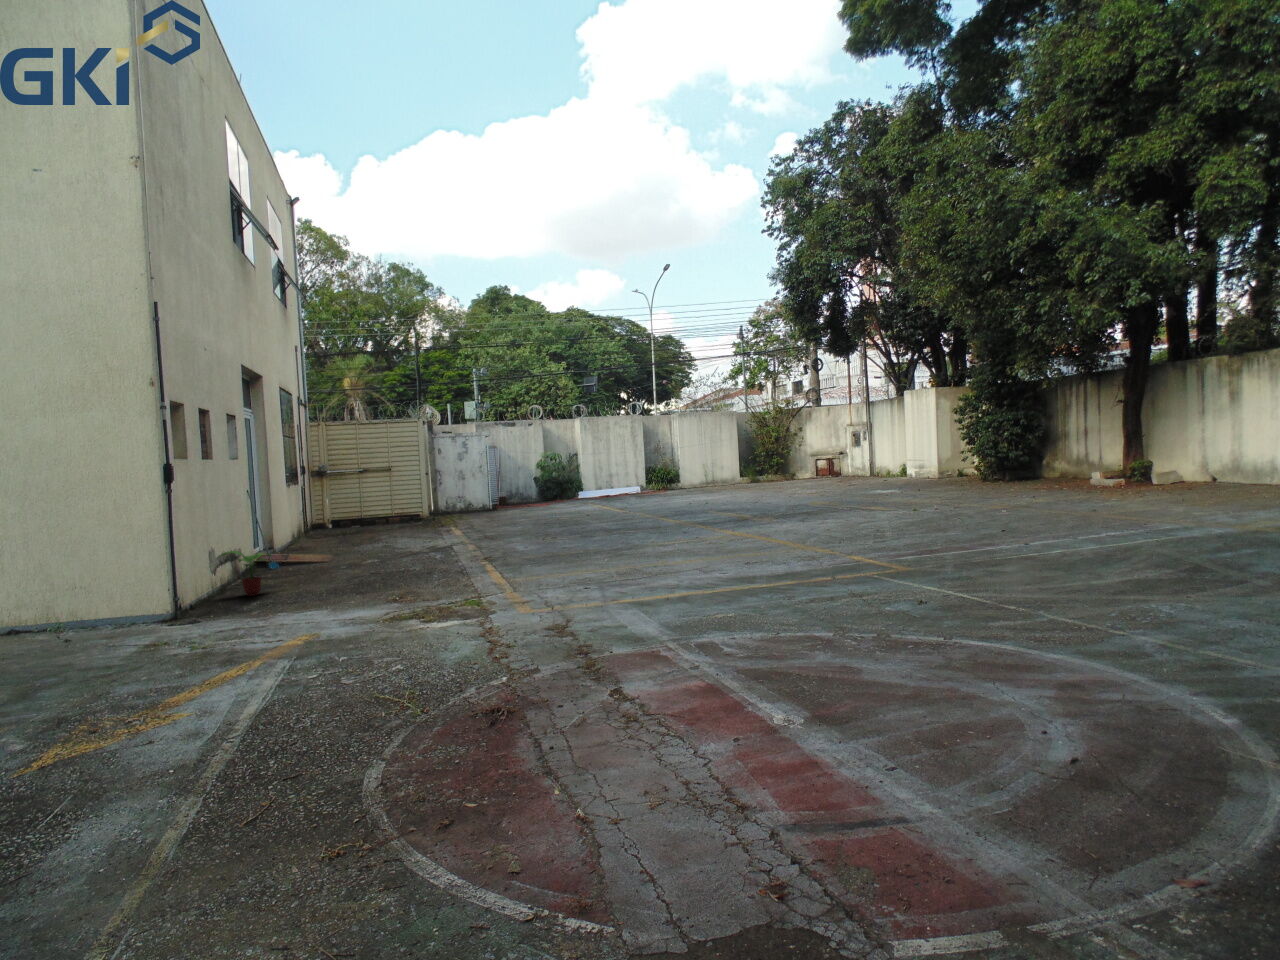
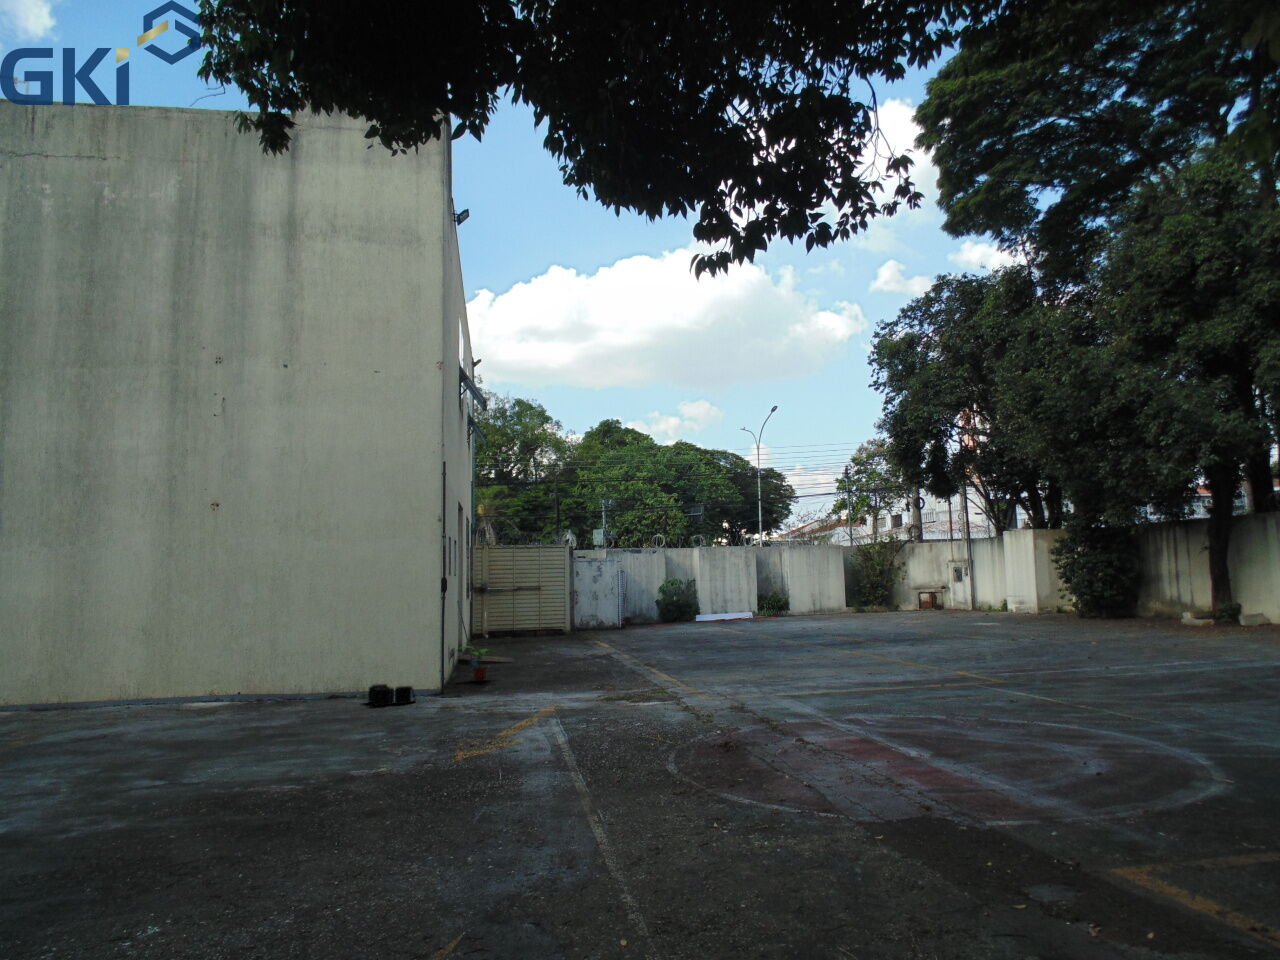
storage bin: none [56,613,130,646] -> present [368,684,416,705]

